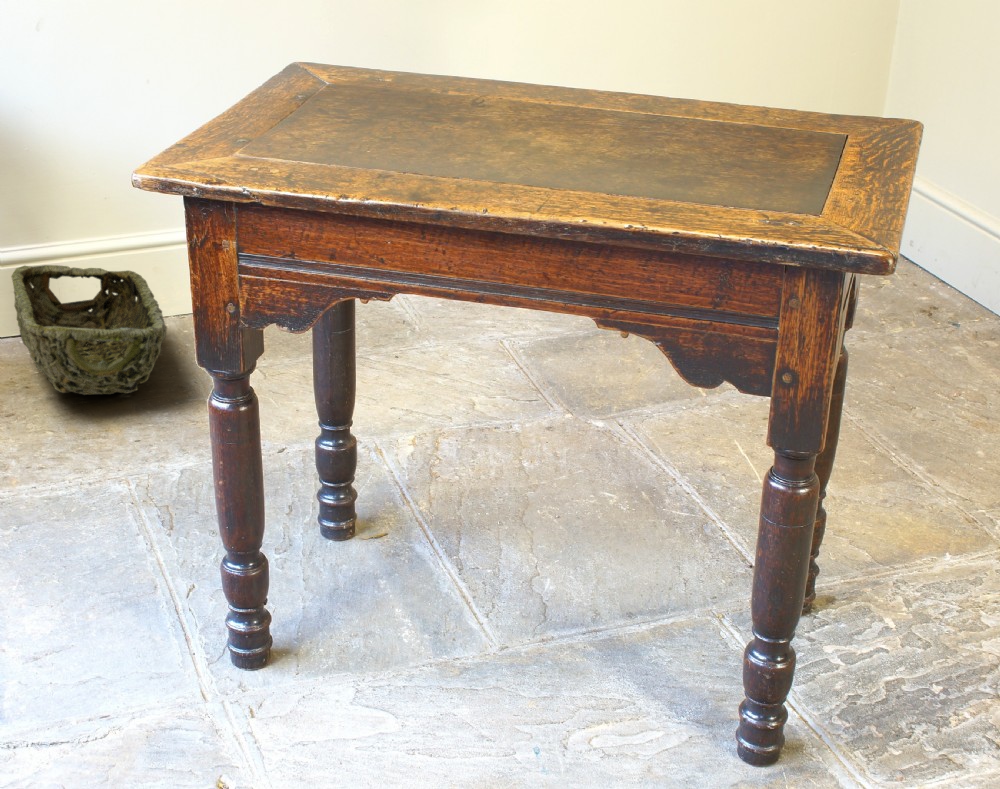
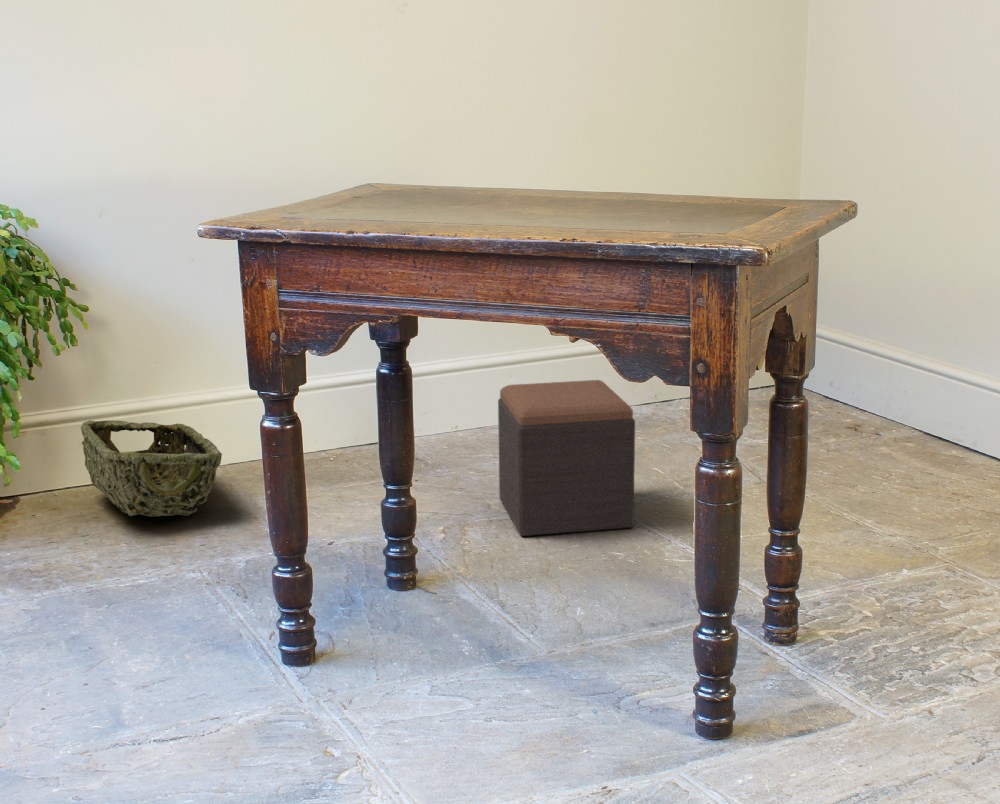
footstool: none [489,269,648,459] -> present [498,380,635,536]

